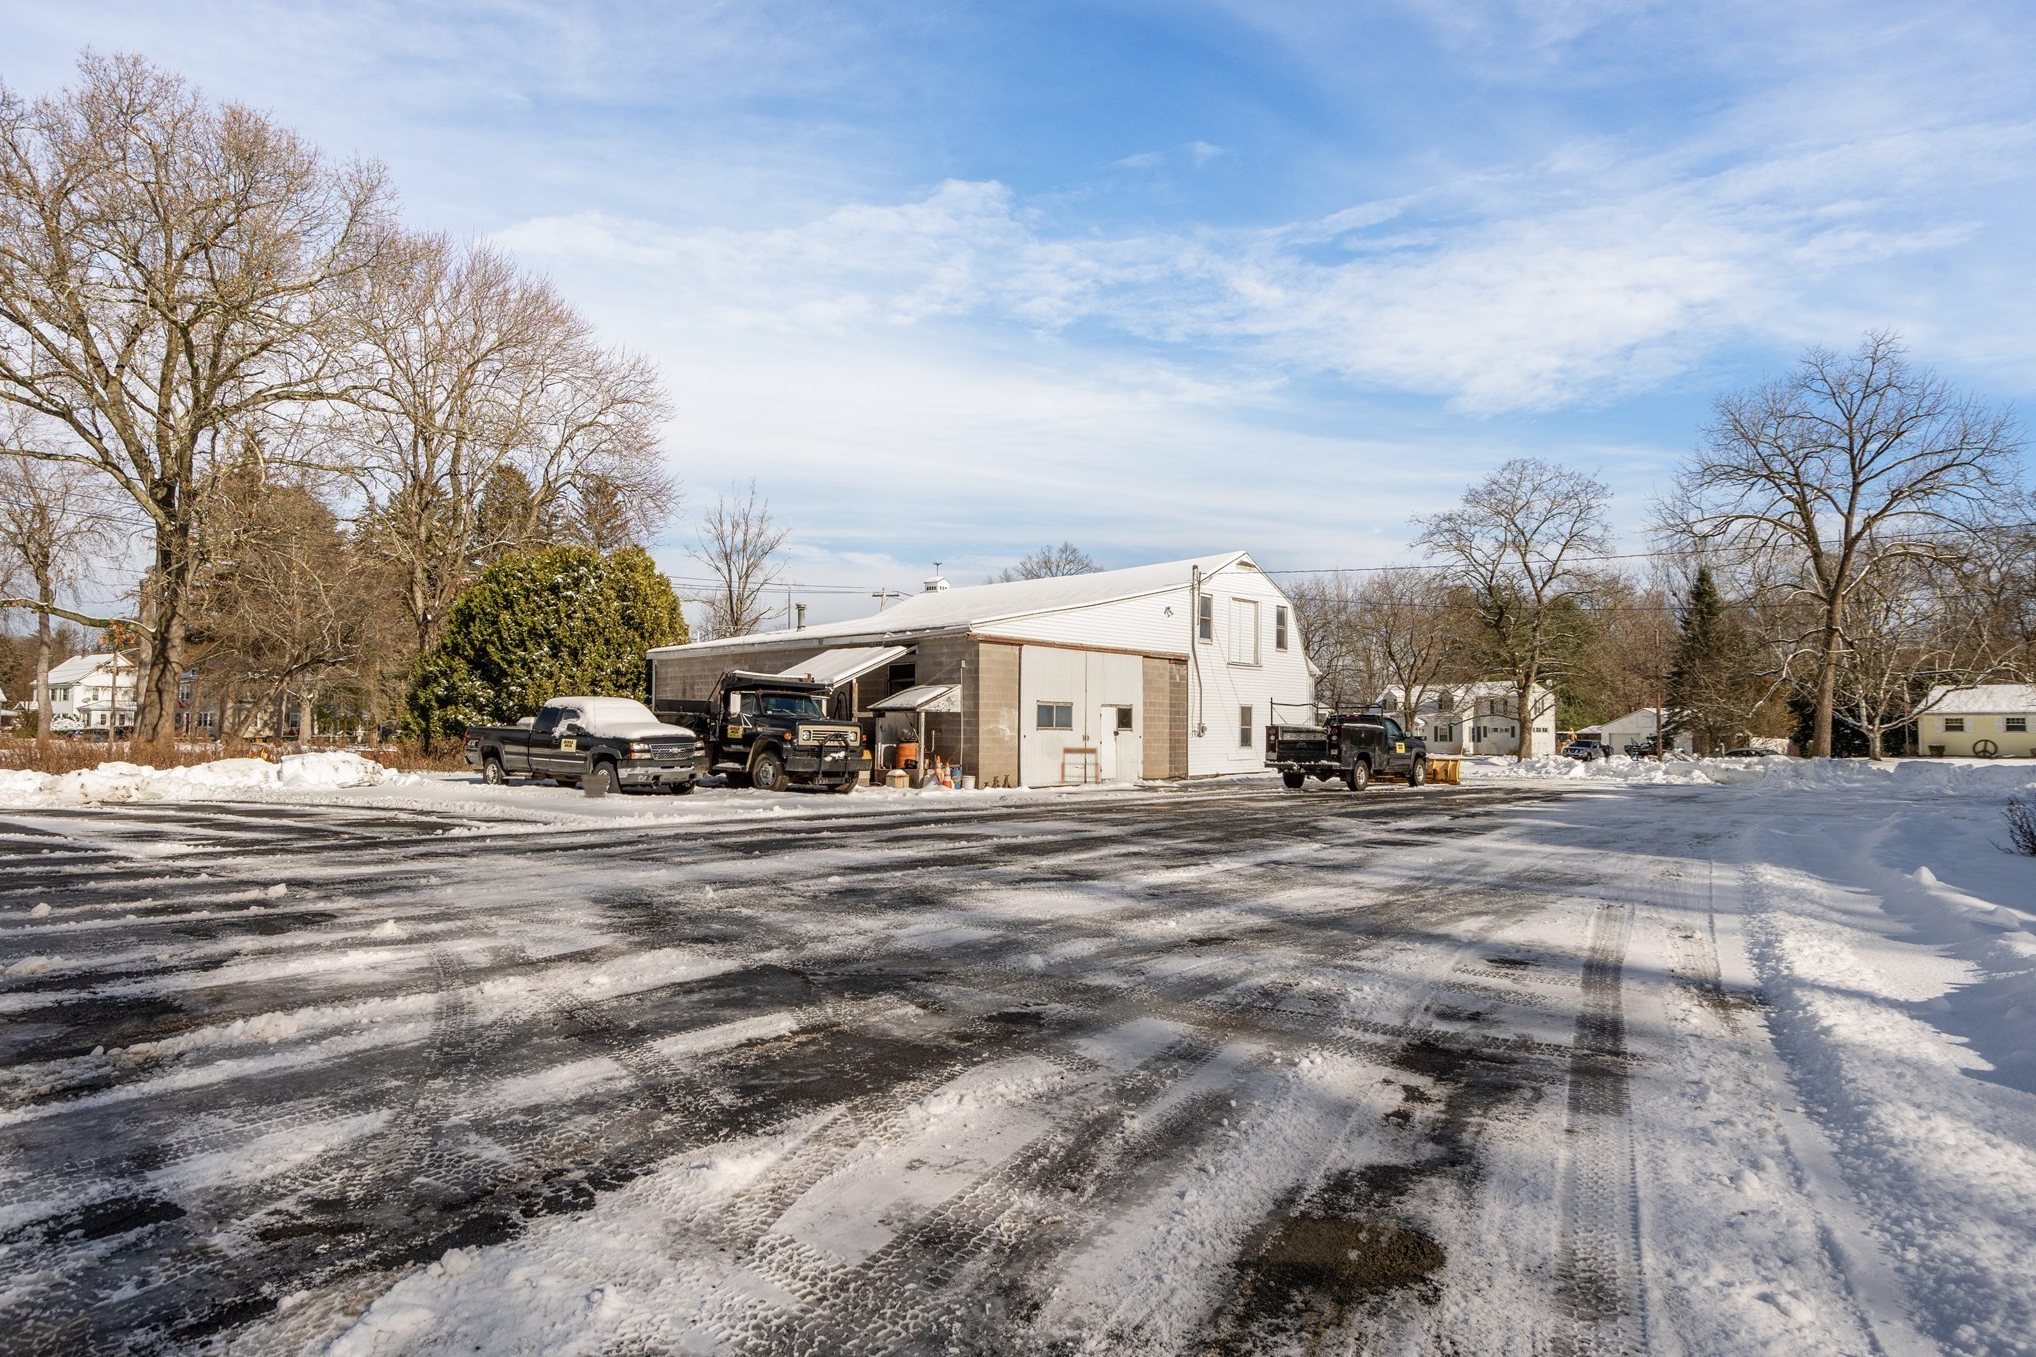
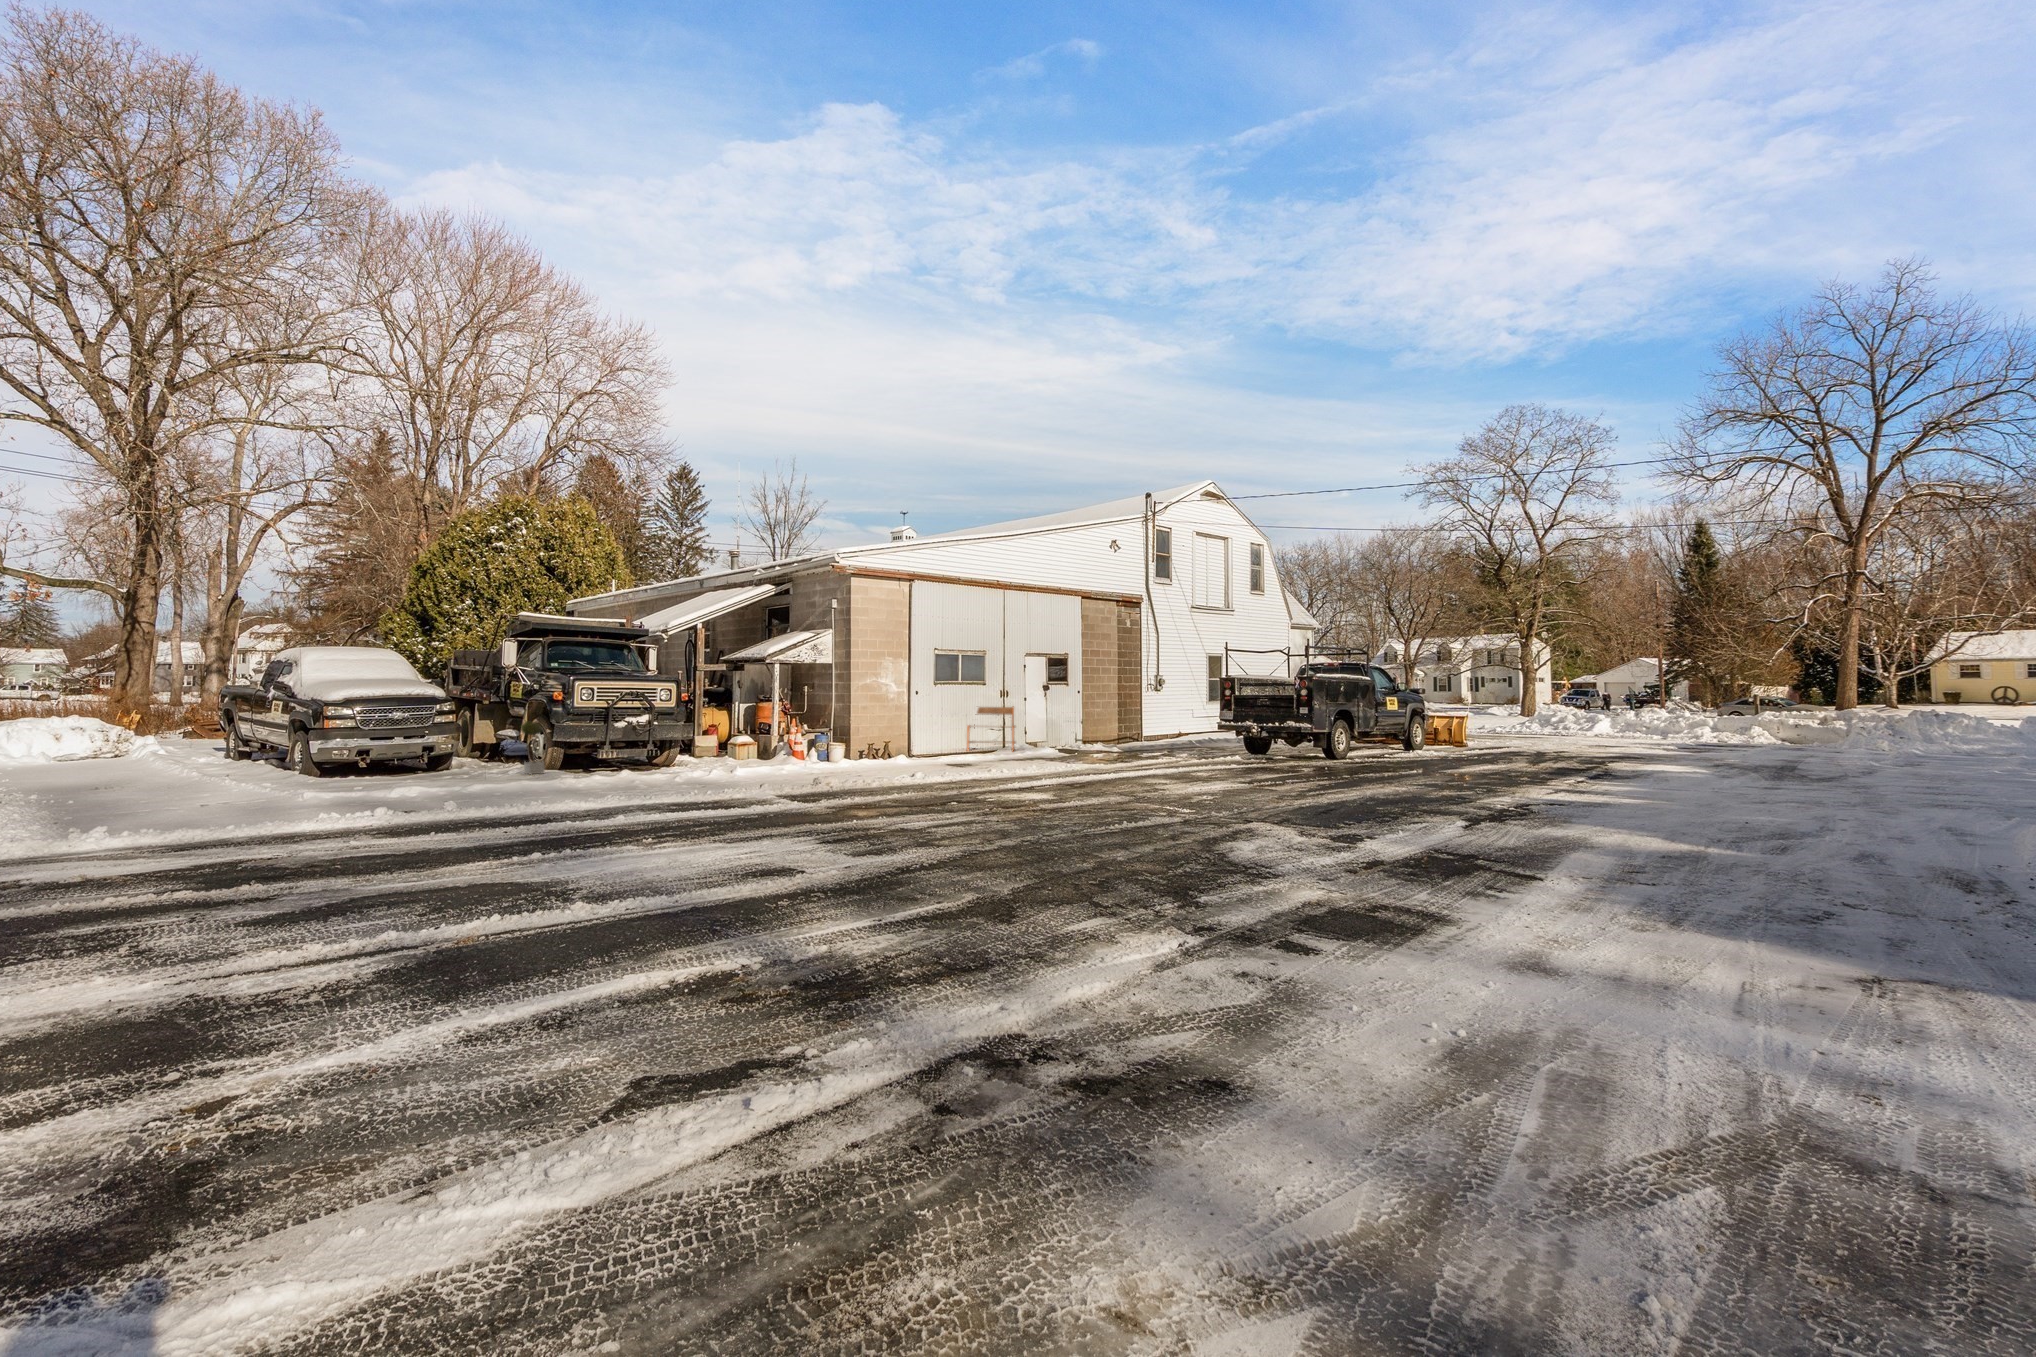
potted tree: none [759,755,776,796] -> present [521,721,545,774]
wooden bucket: present [581,773,609,797] -> none [262,747,306,779]

